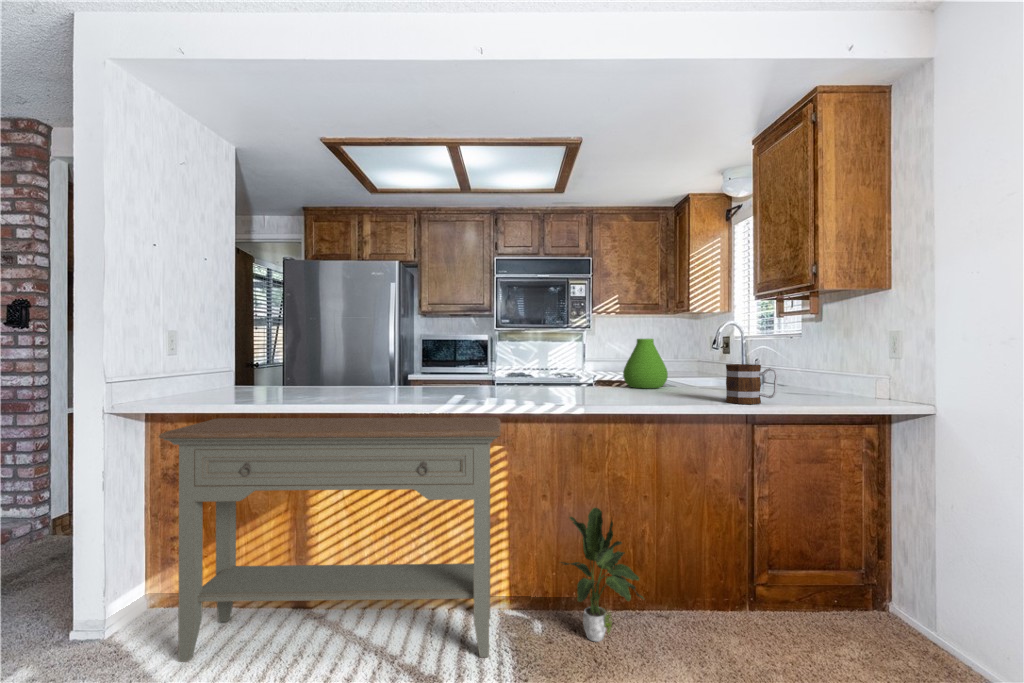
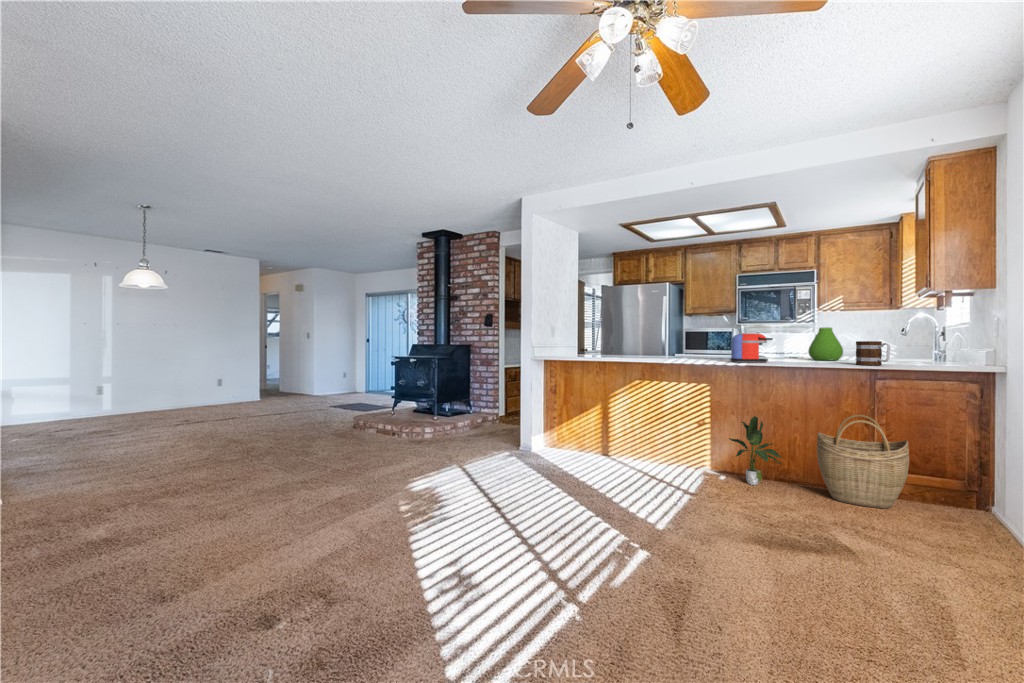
coffee maker: none [544,350,604,405] -> present [731,333,773,362]
console table: present [159,417,501,662] -> none [553,364,705,479]
woven basket: none [694,486,834,656] -> present [817,415,909,509]

